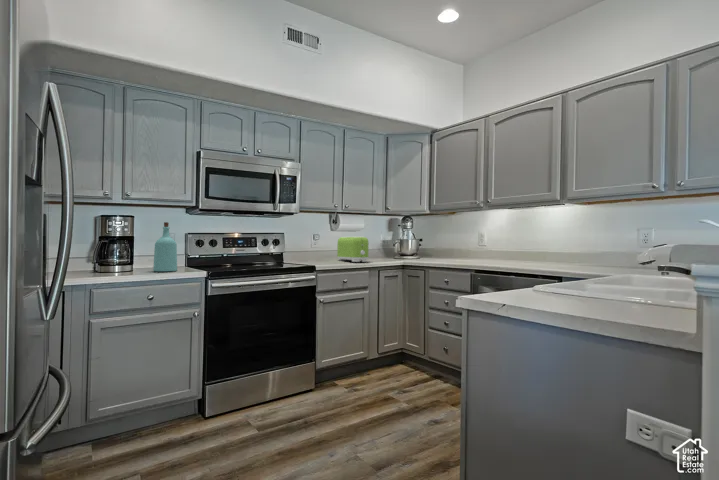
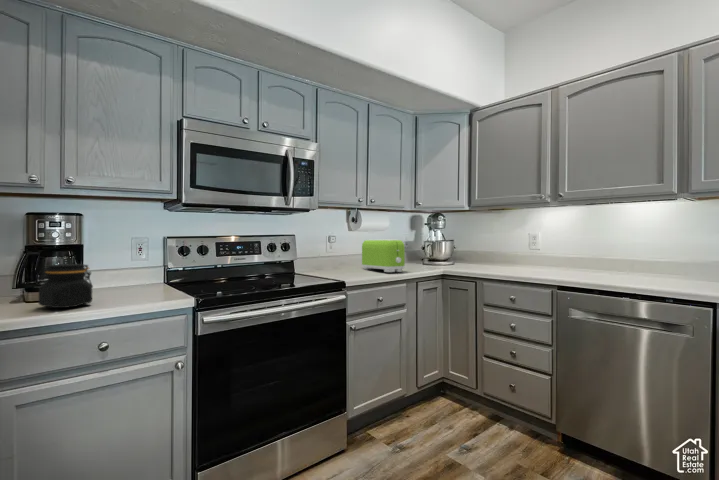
bottle: present [153,222,177,272] -> none [112,223,151,299]
jar: none [111,248,142,275] -> present [37,264,93,308]

